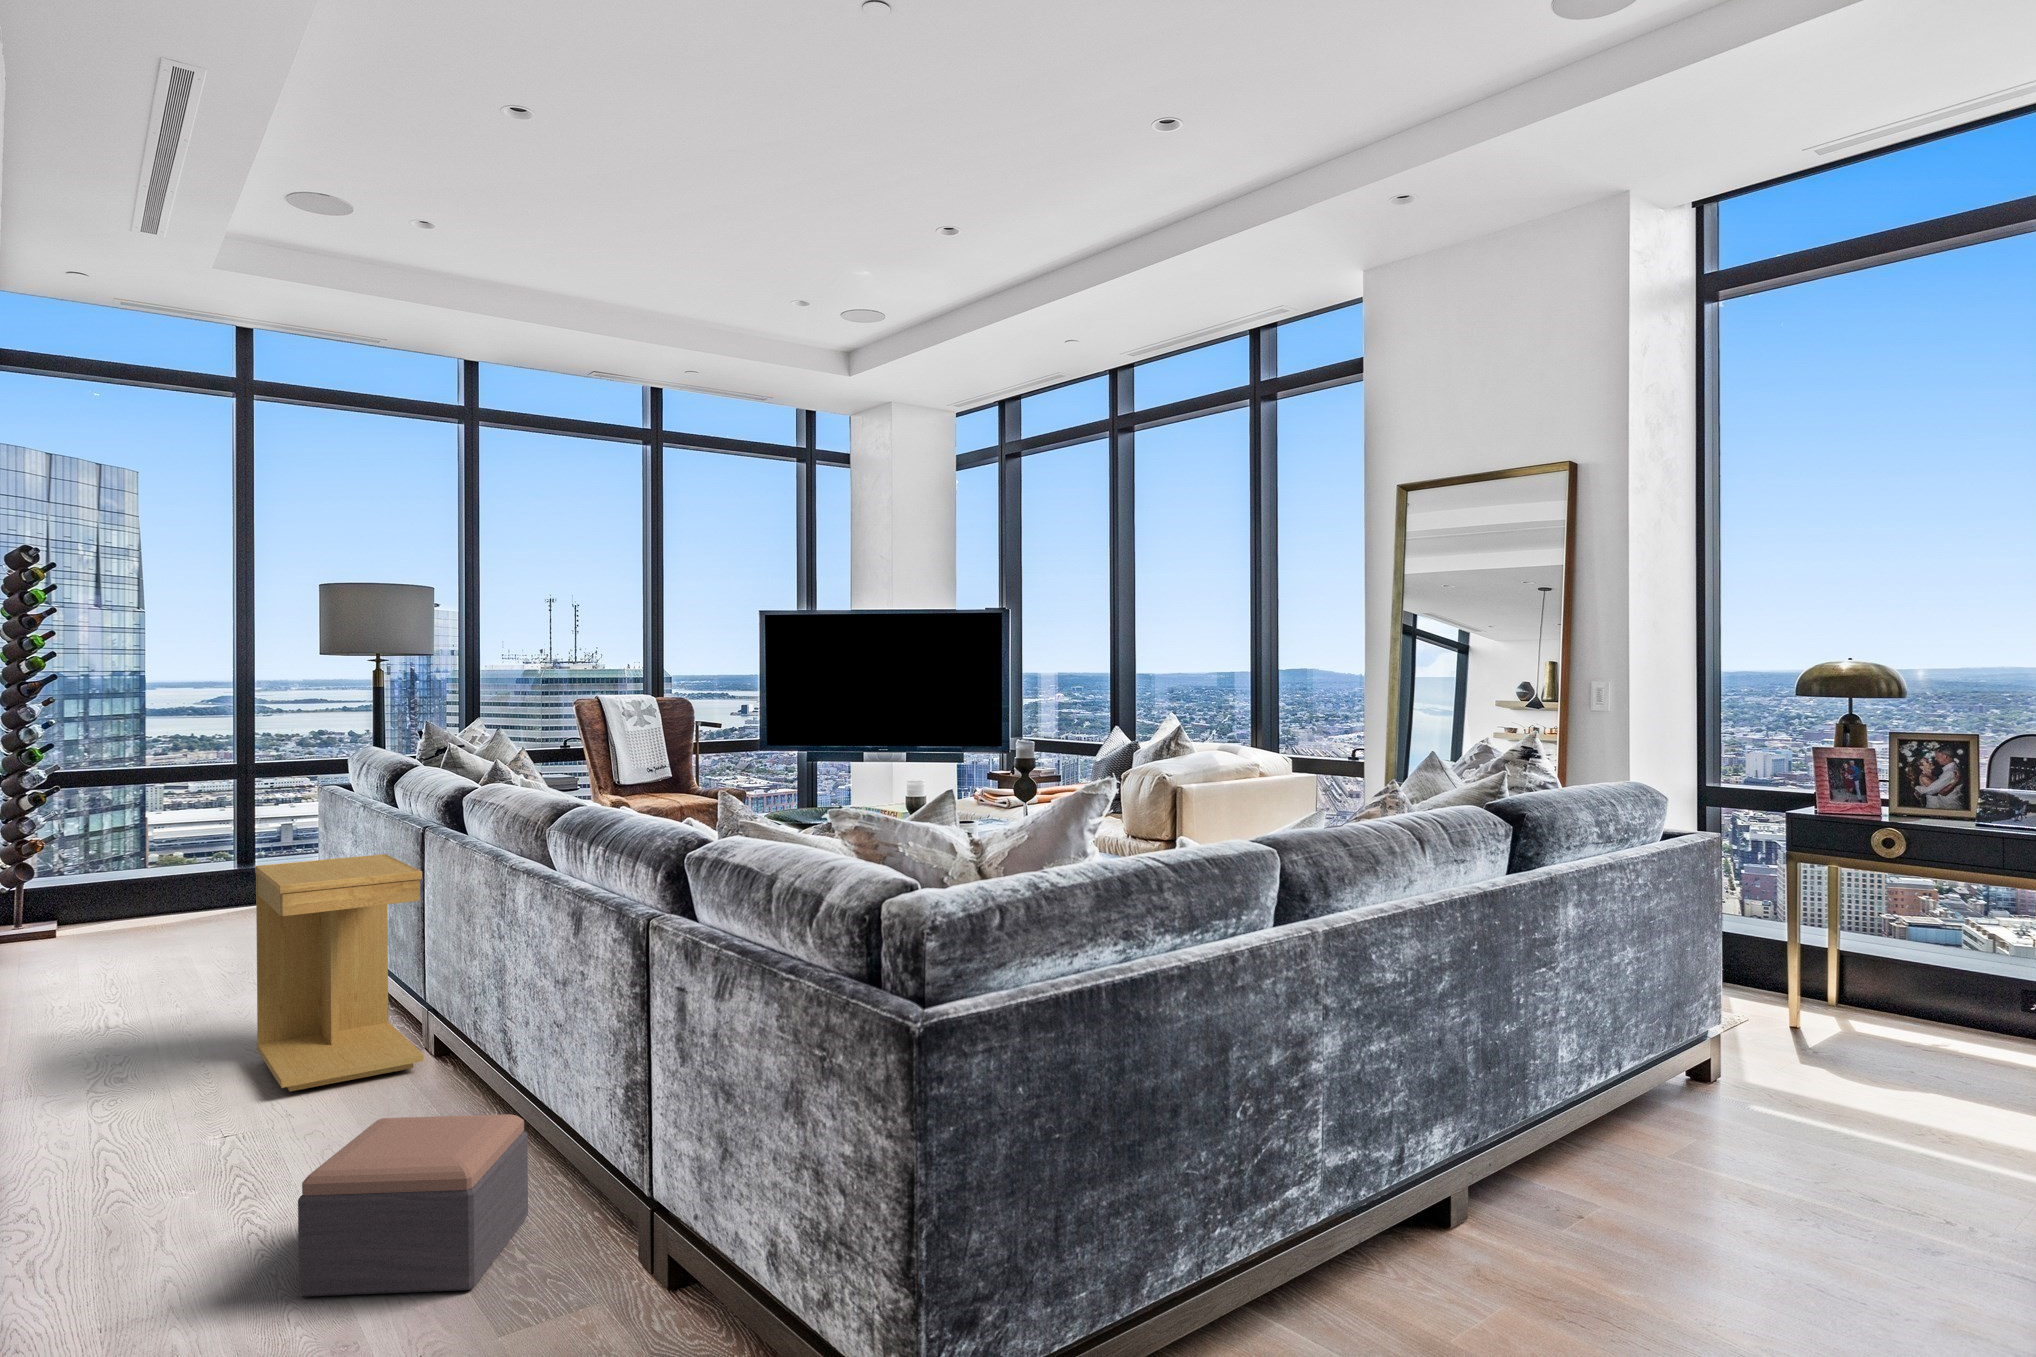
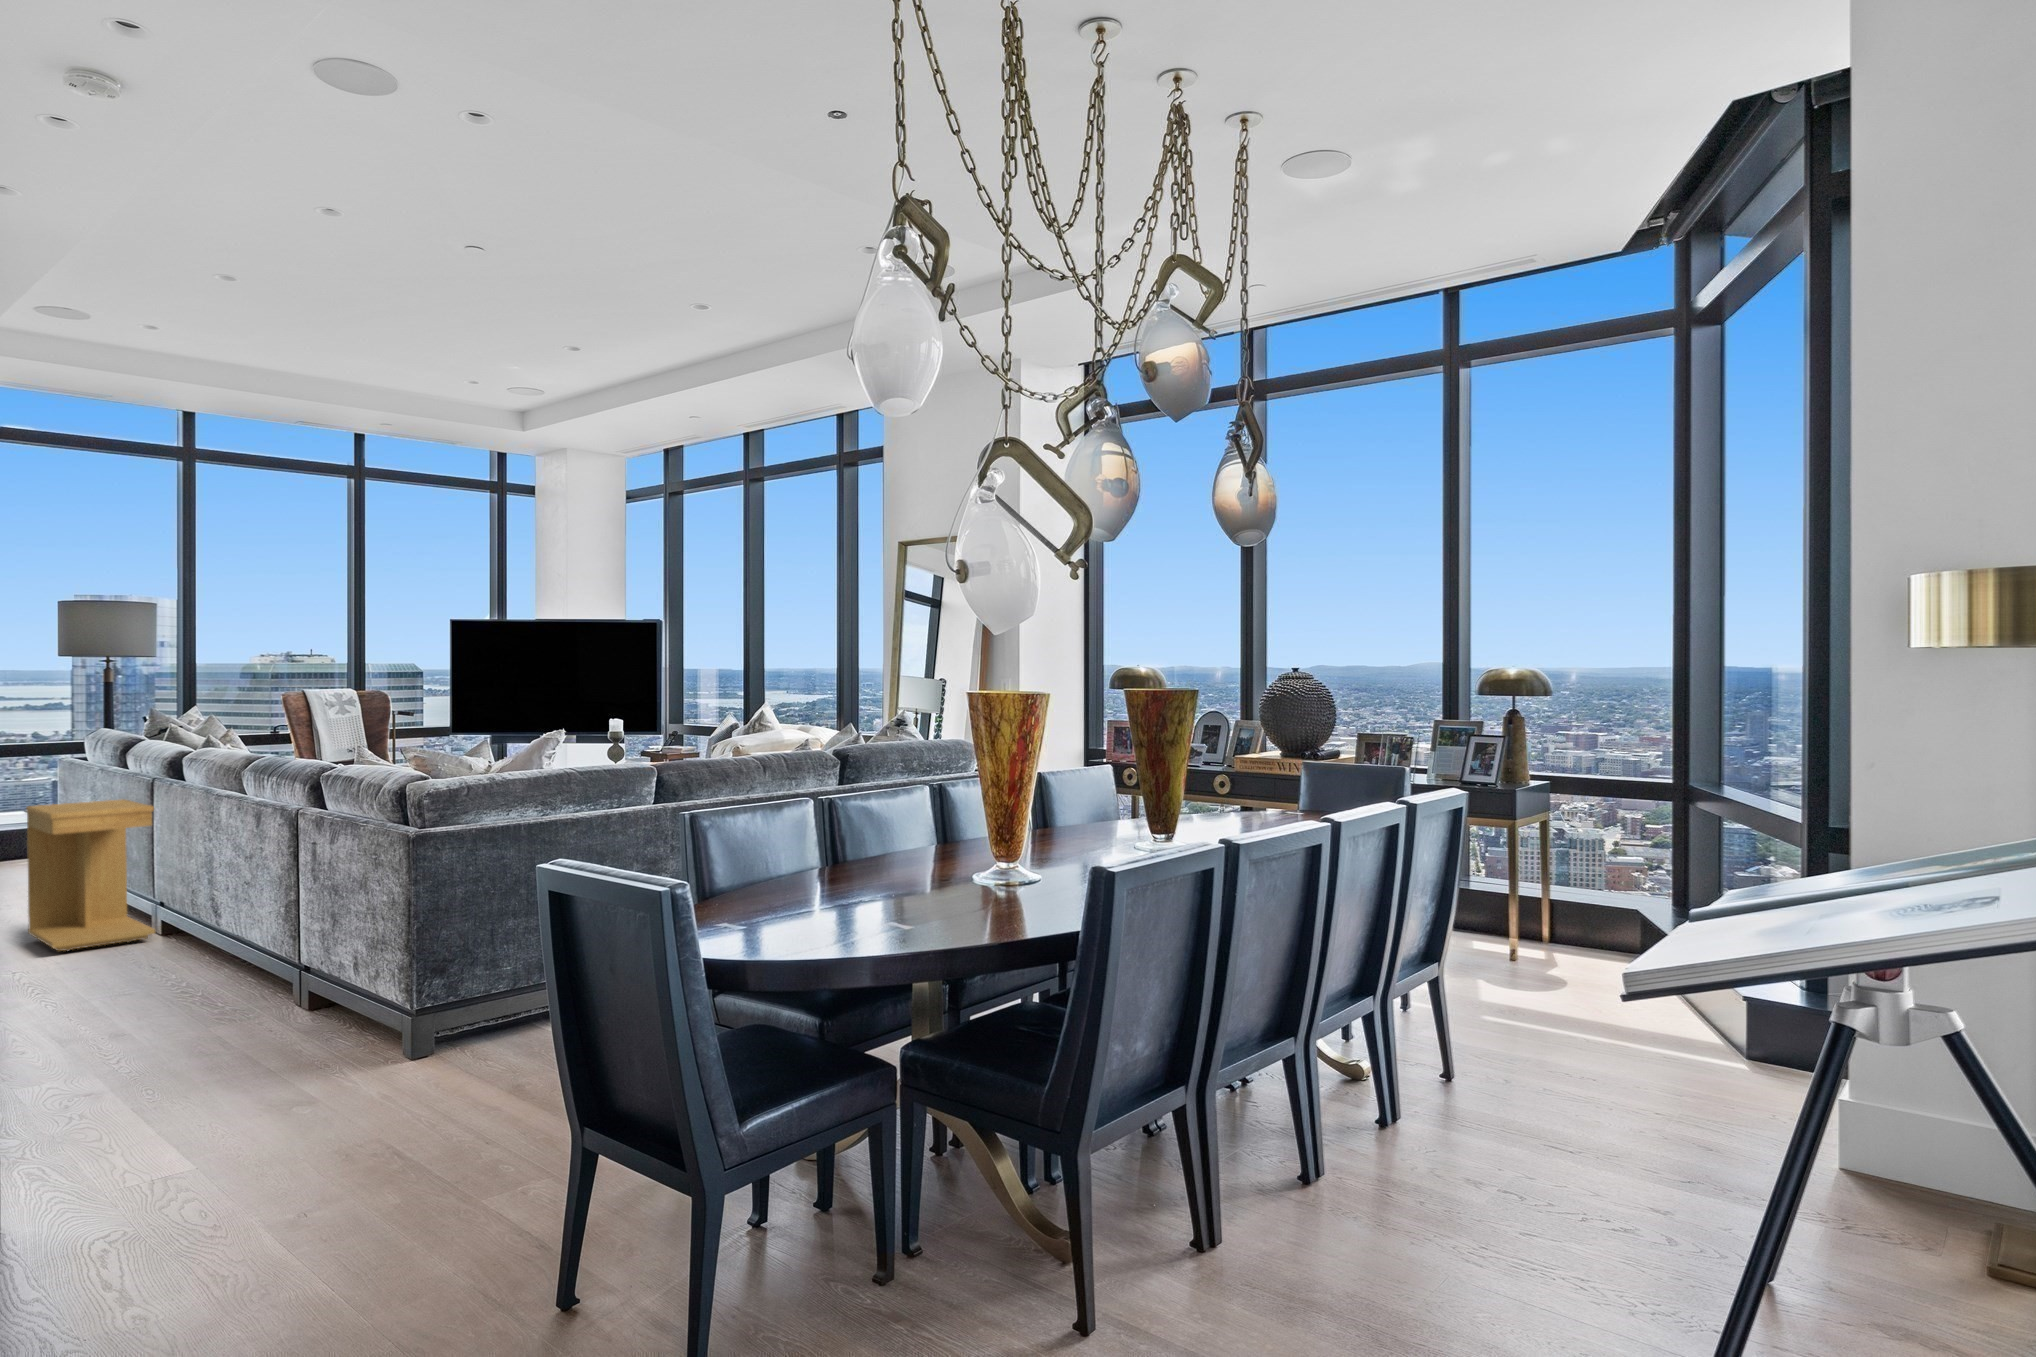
footstool: present [298,1114,528,1297] -> none [84,930,226,1020]

